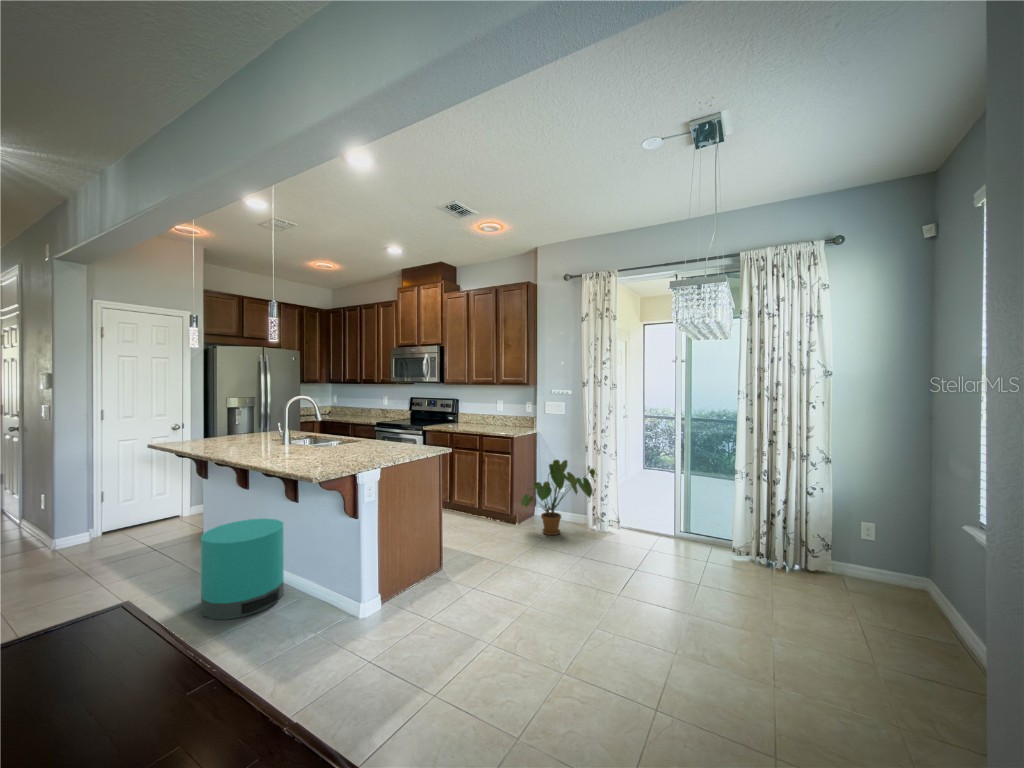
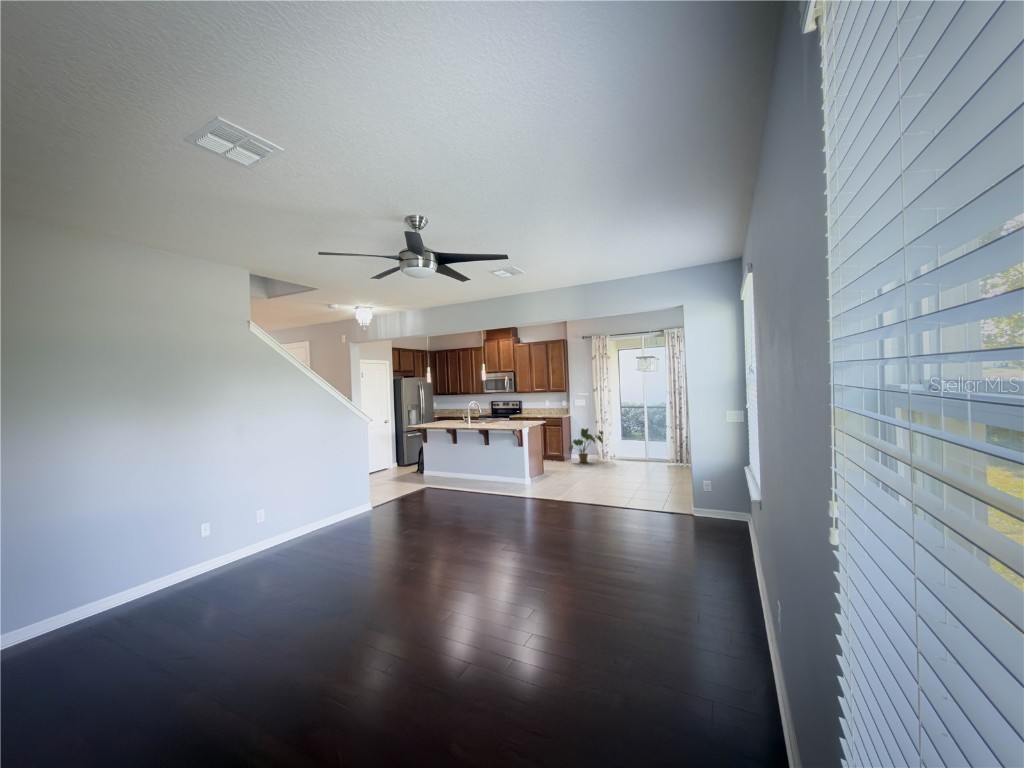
trash can: present [201,519,284,620] -> none [458,452,488,486]

